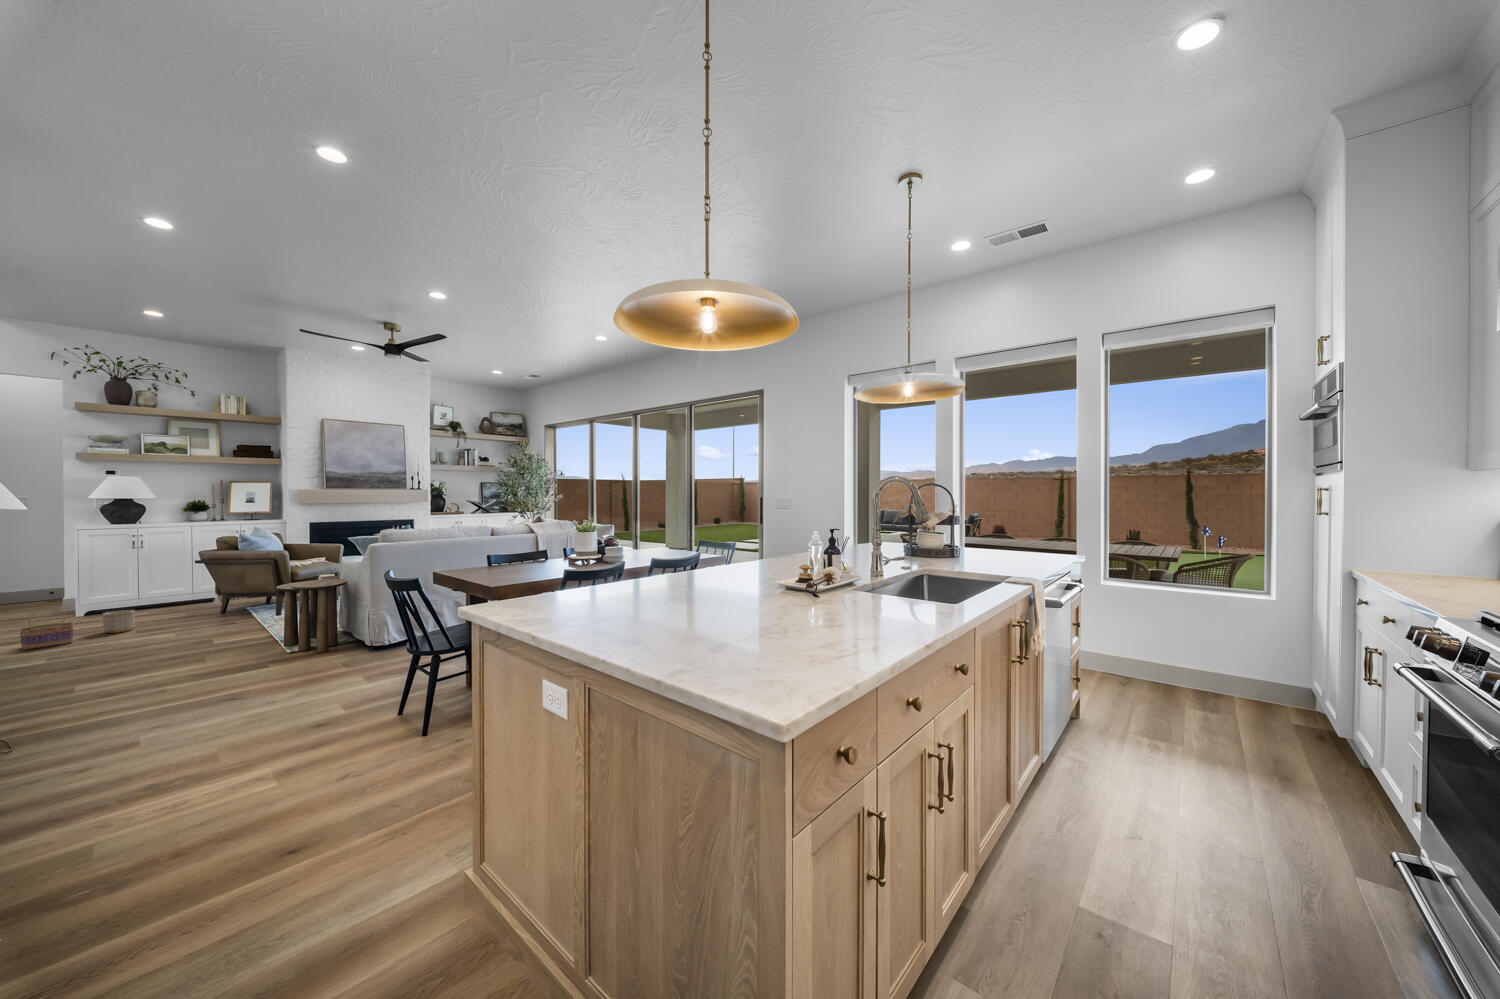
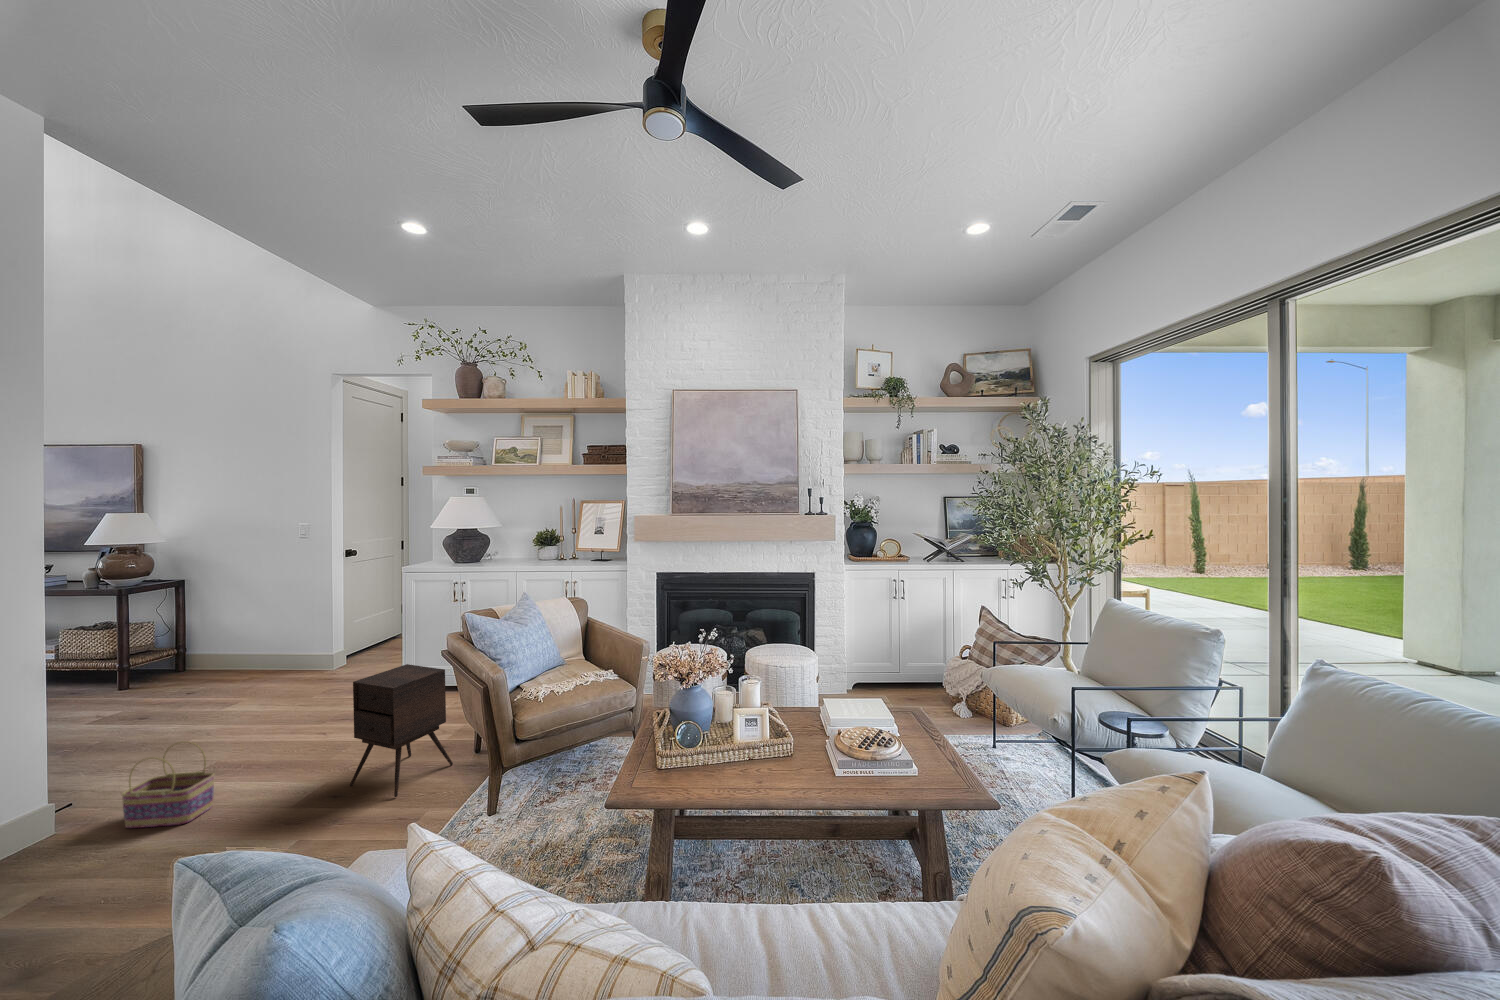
side table: none [161,565,219,626] -> present [350,664,453,797]
planter: present [102,610,135,633] -> none [271,743,324,795]

